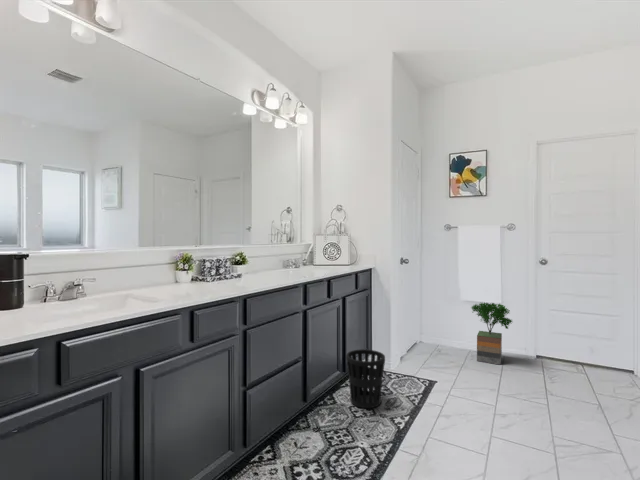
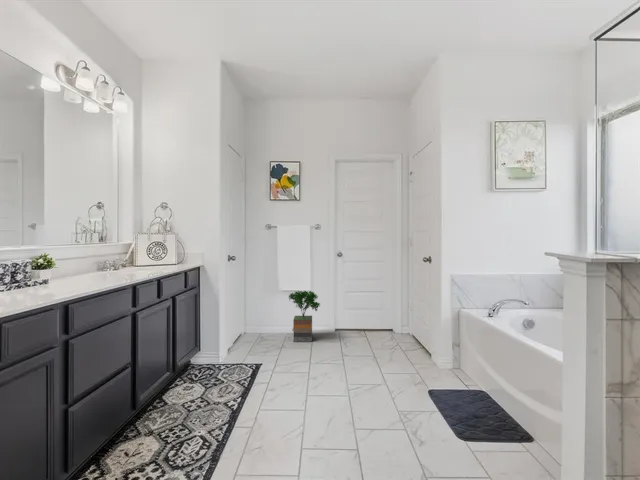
wastebasket: present [346,349,385,408] -> none [177,345,217,402]

